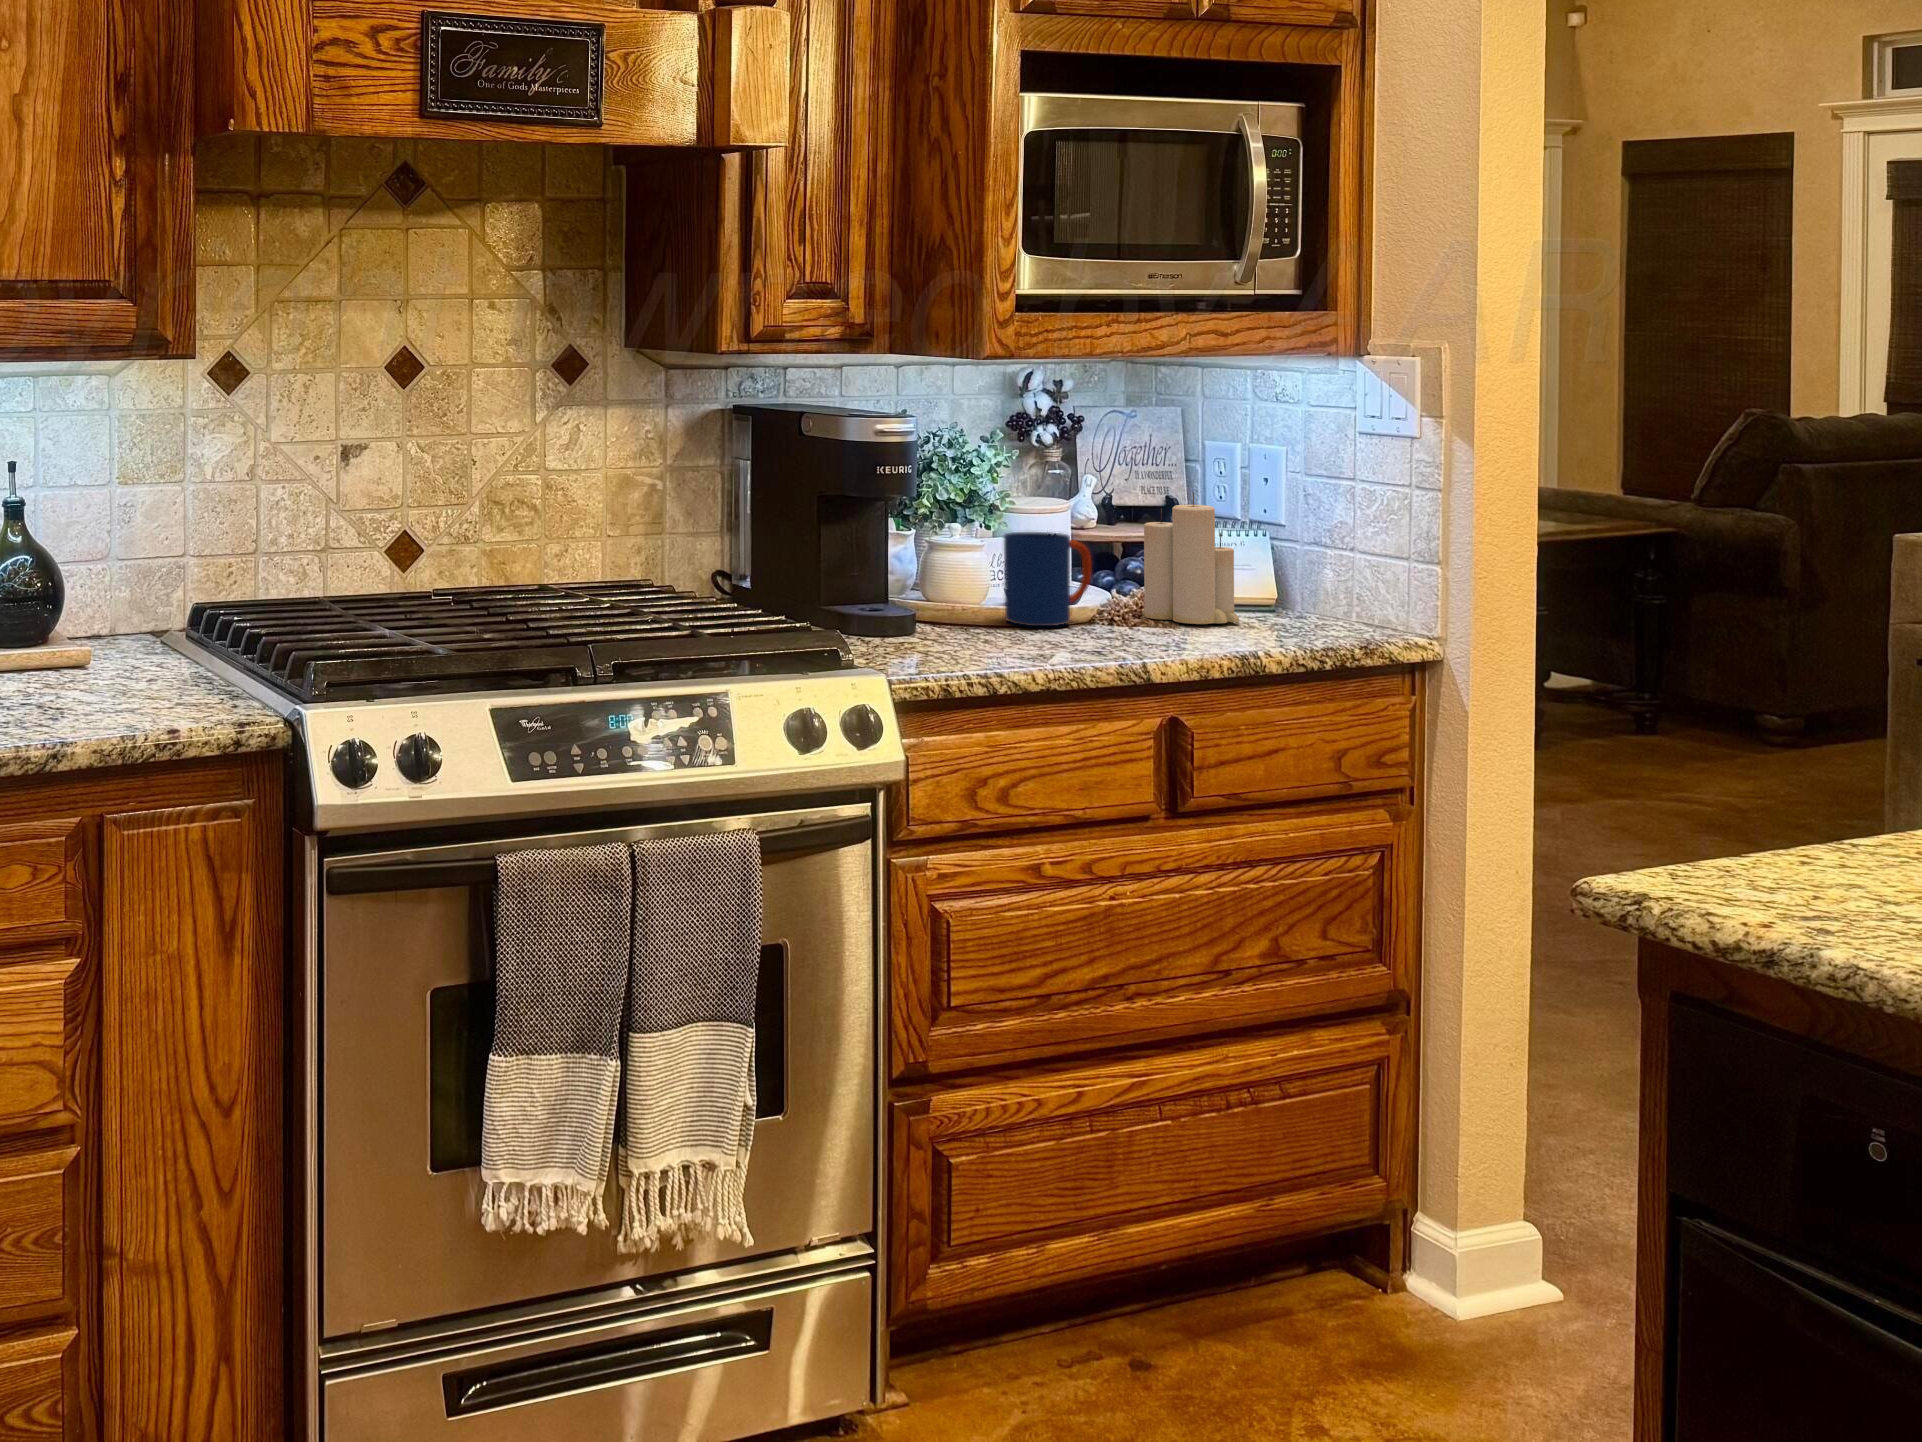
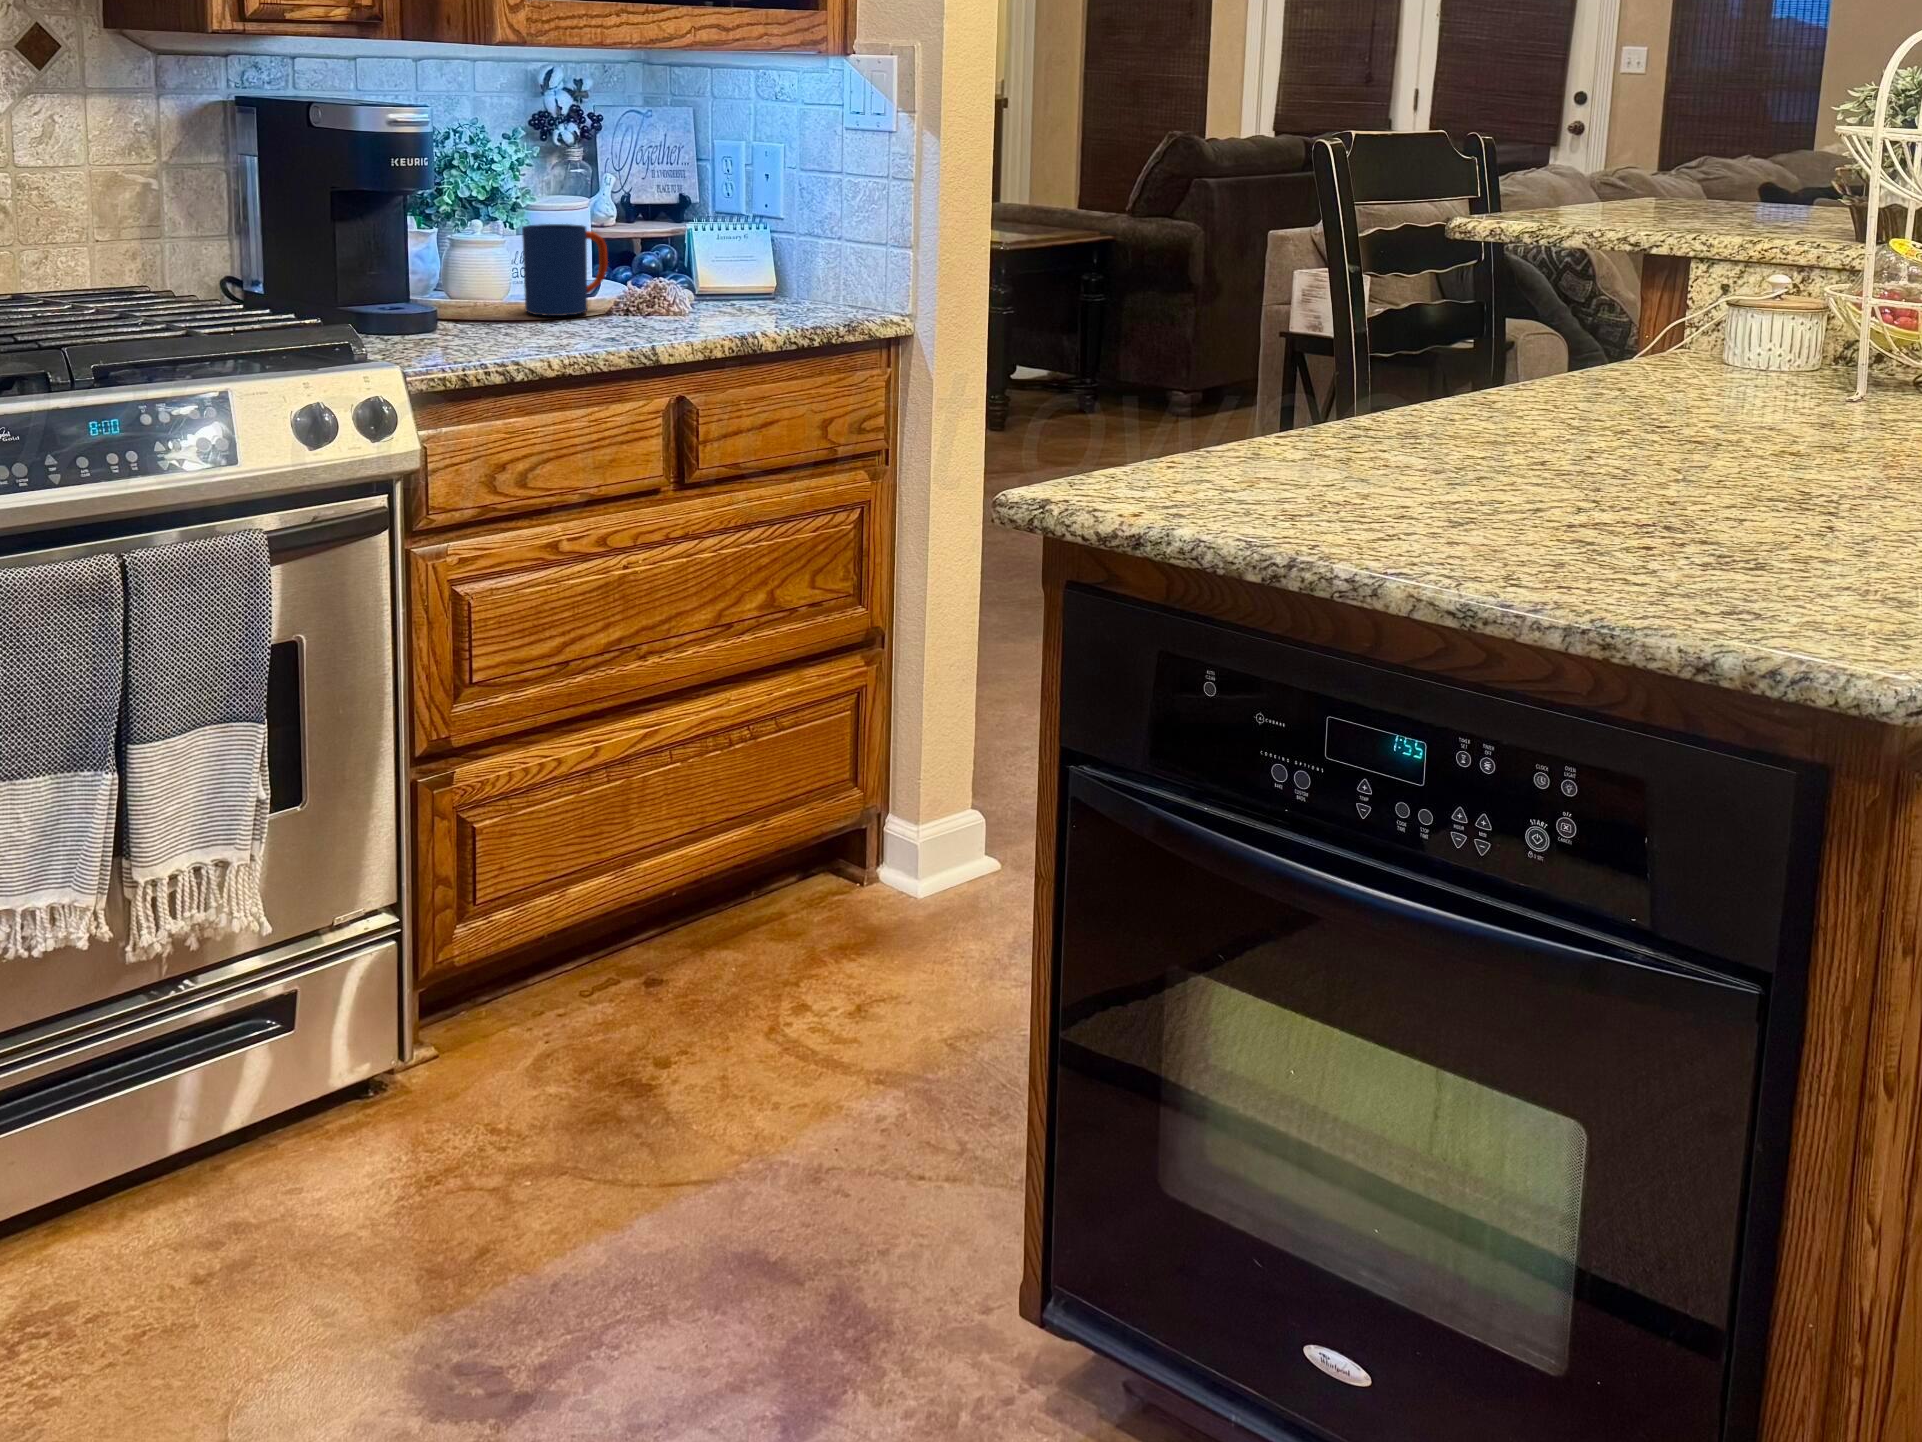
candle: present [1142,492,1239,624] -> none [657,183,743,308]

